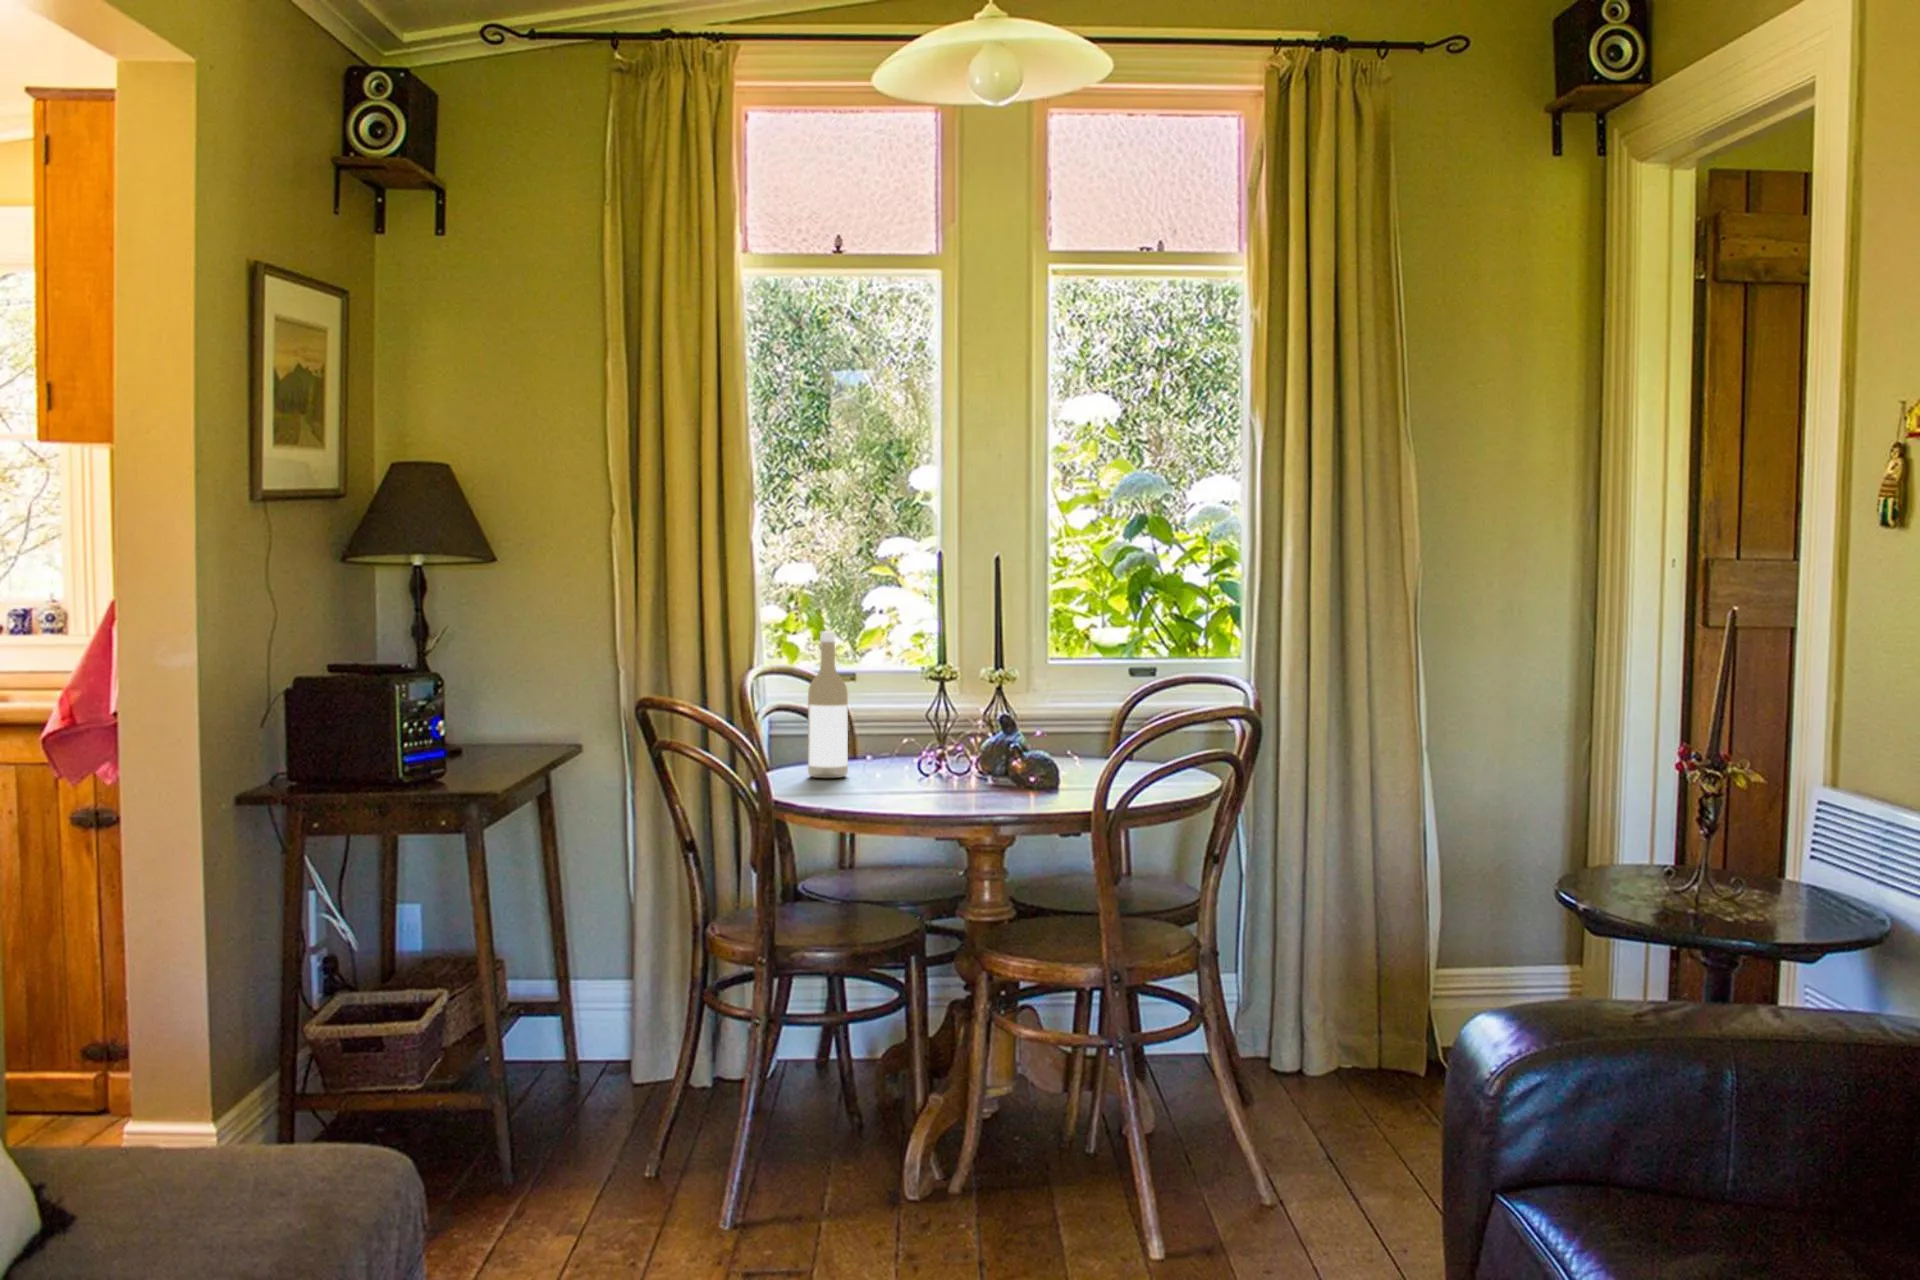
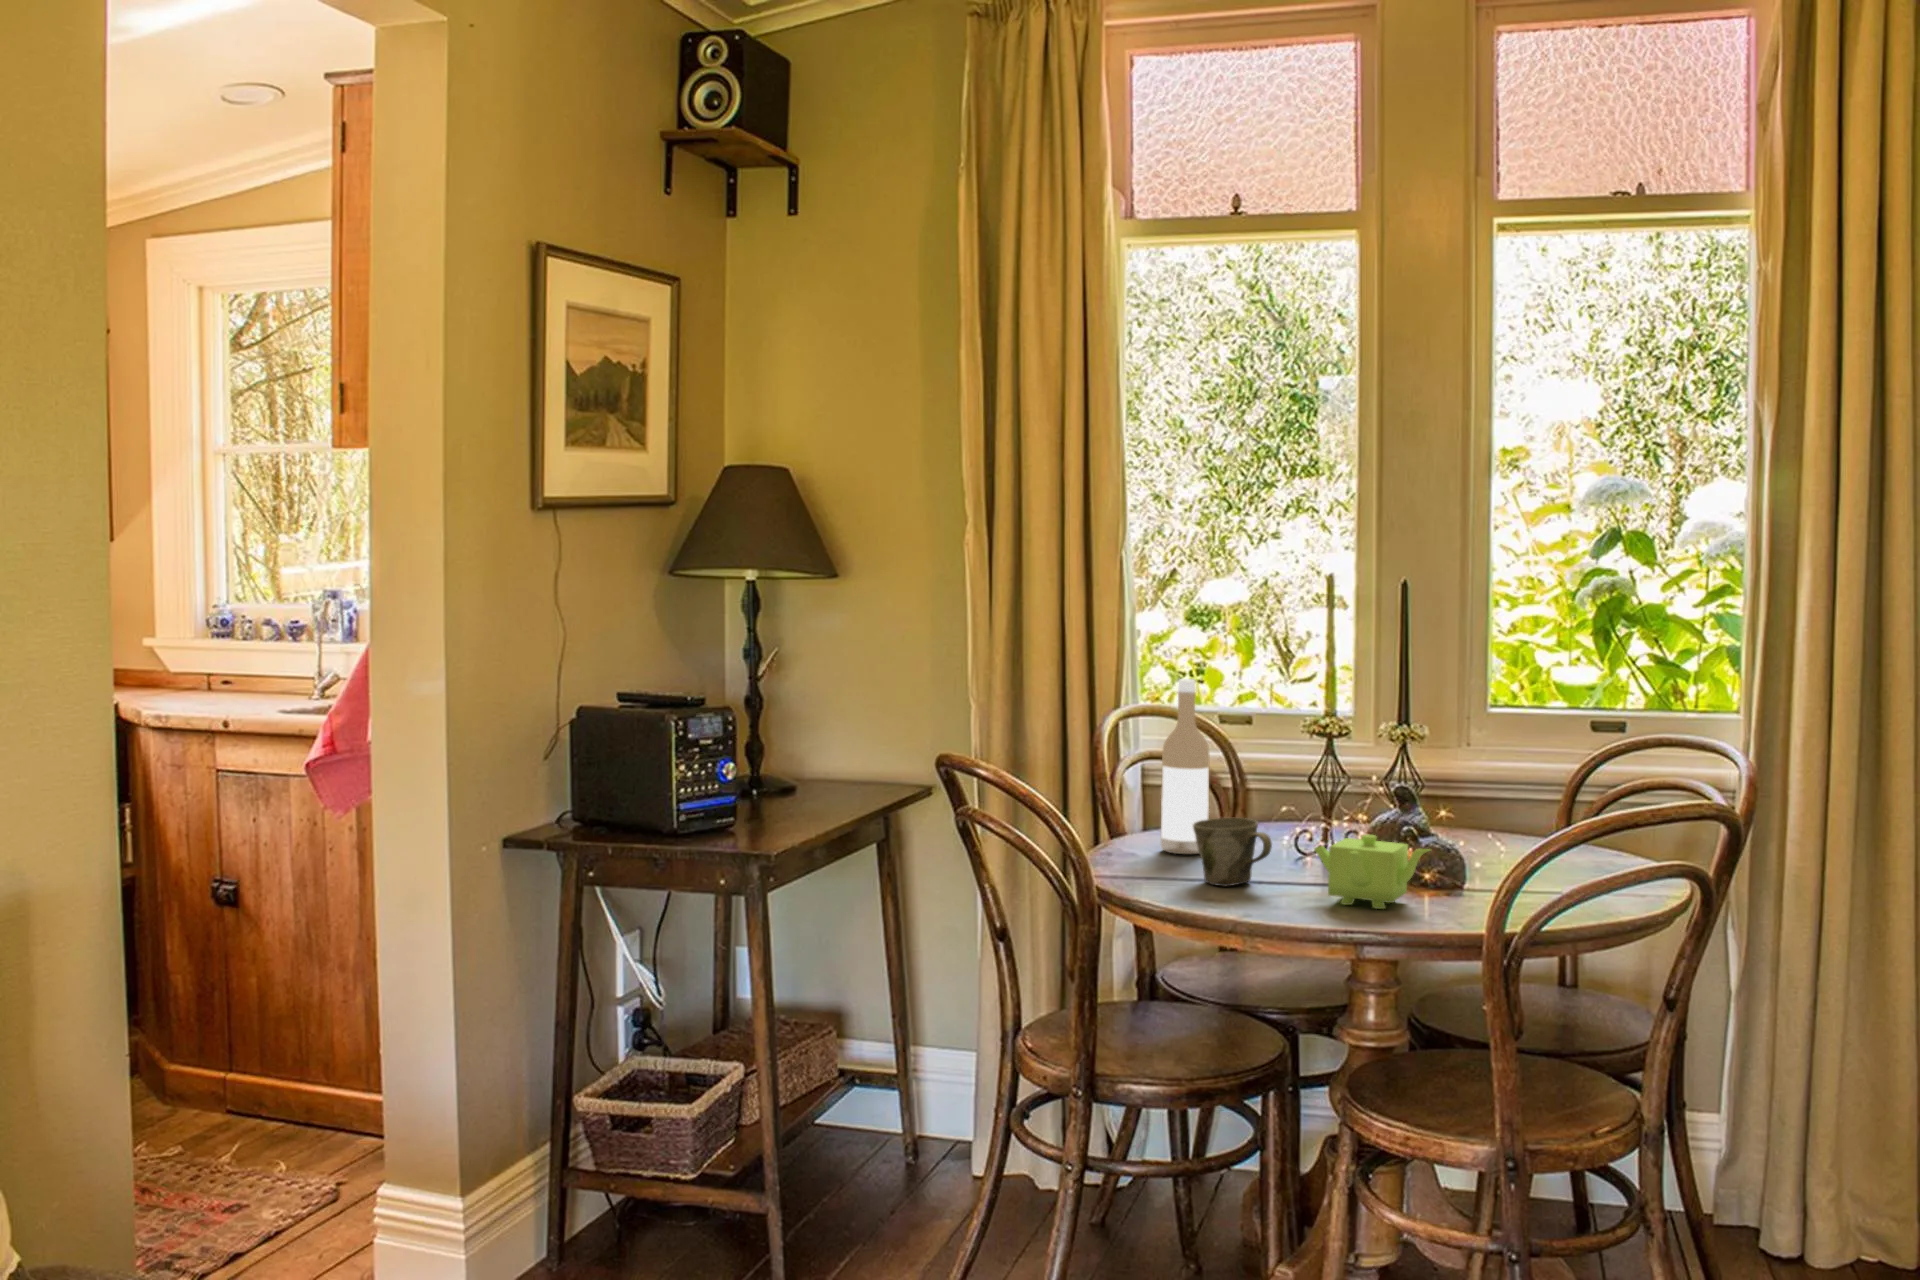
mug: none [845,741,912,797] -> present [1193,818,1272,886]
teapot: none [948,745,1043,804] -> present [1314,835,1430,909]

